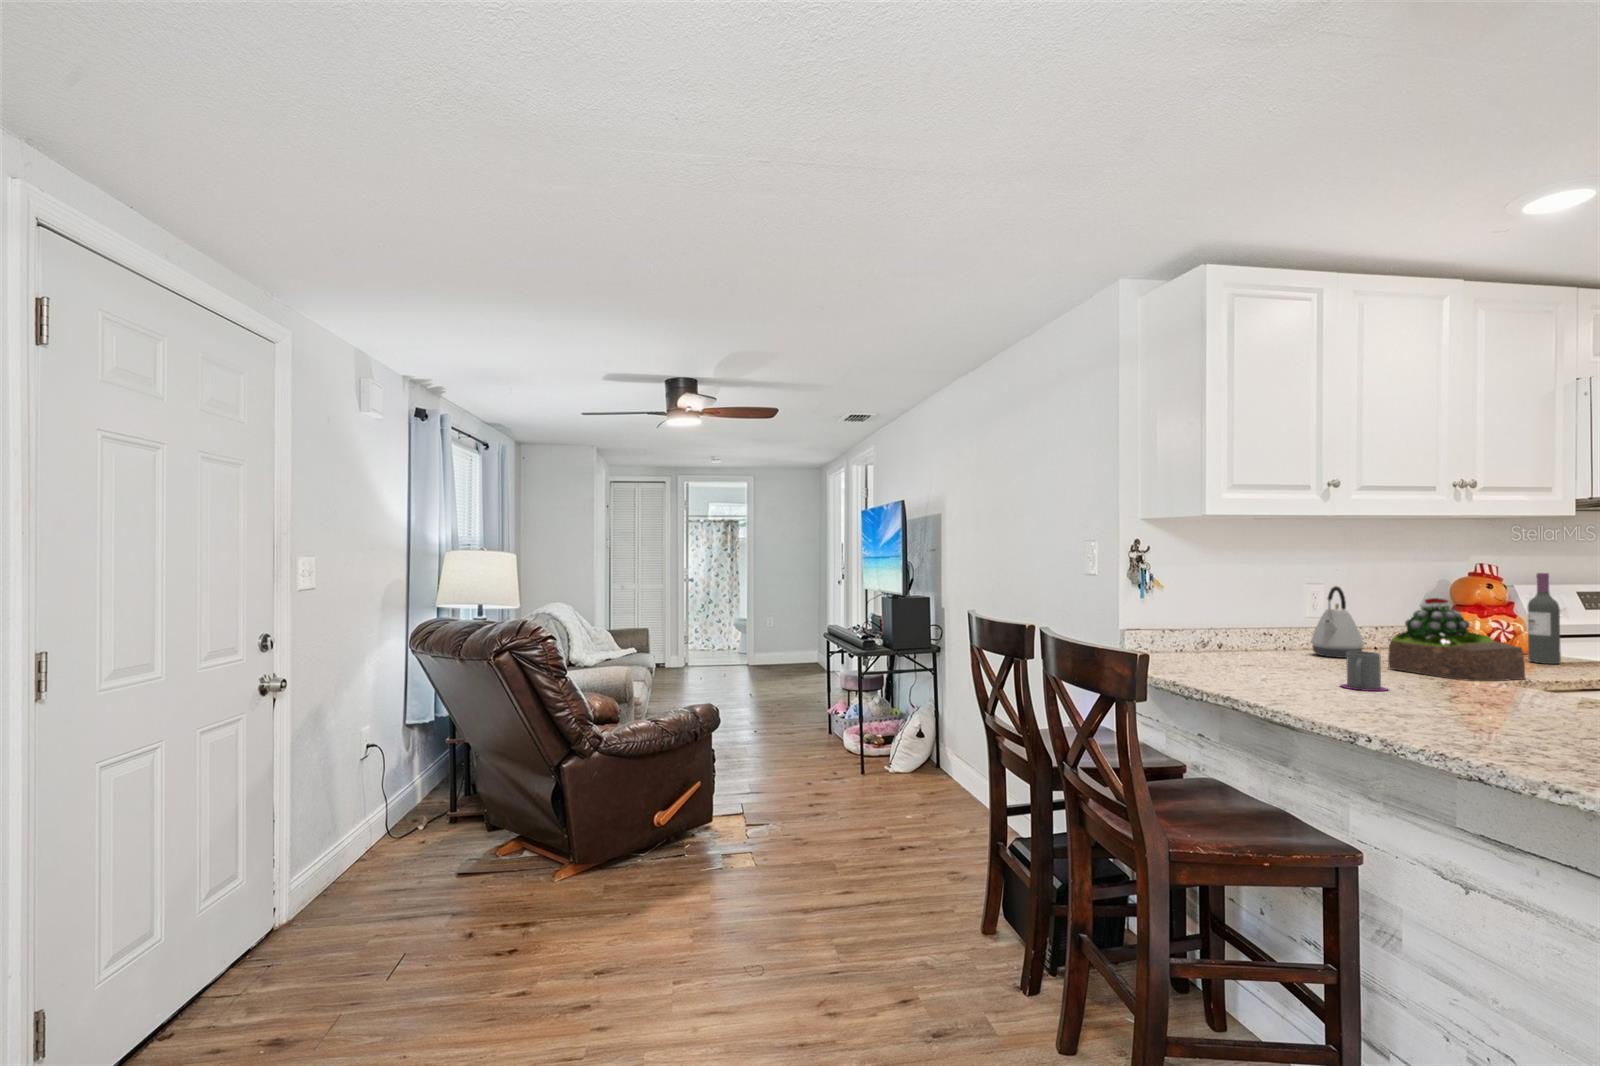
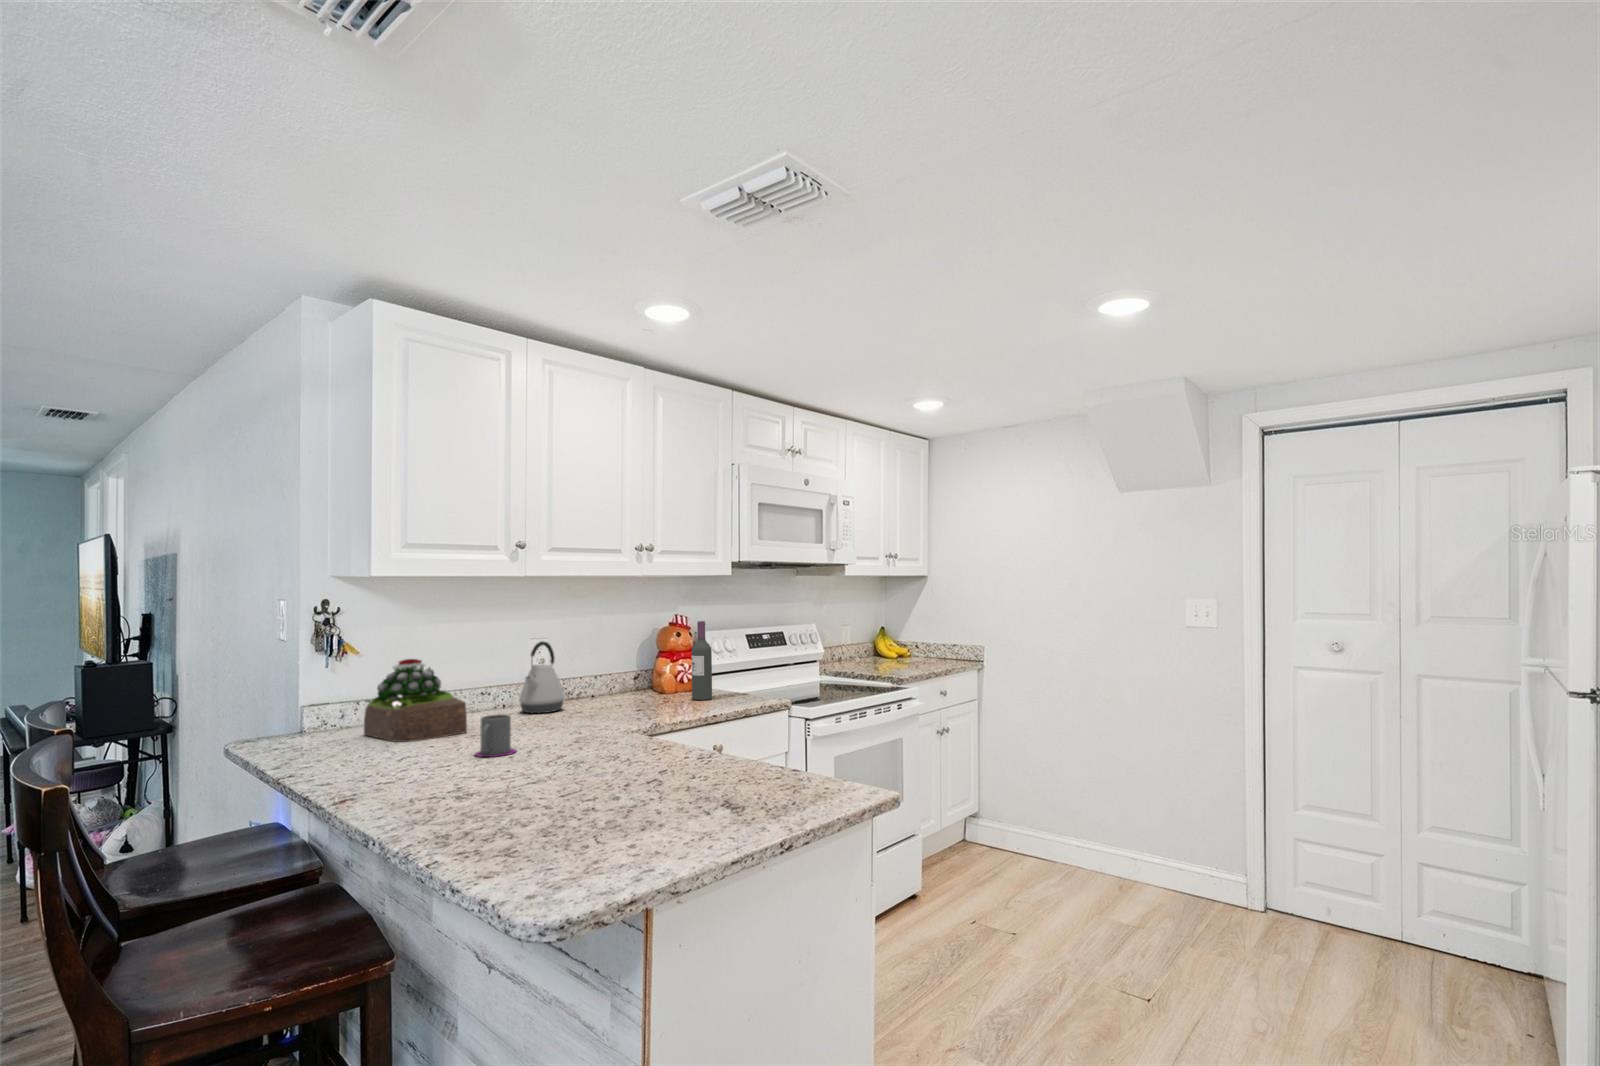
succulent plant: present [1388,598,1525,681] -> present [364,659,467,742]

